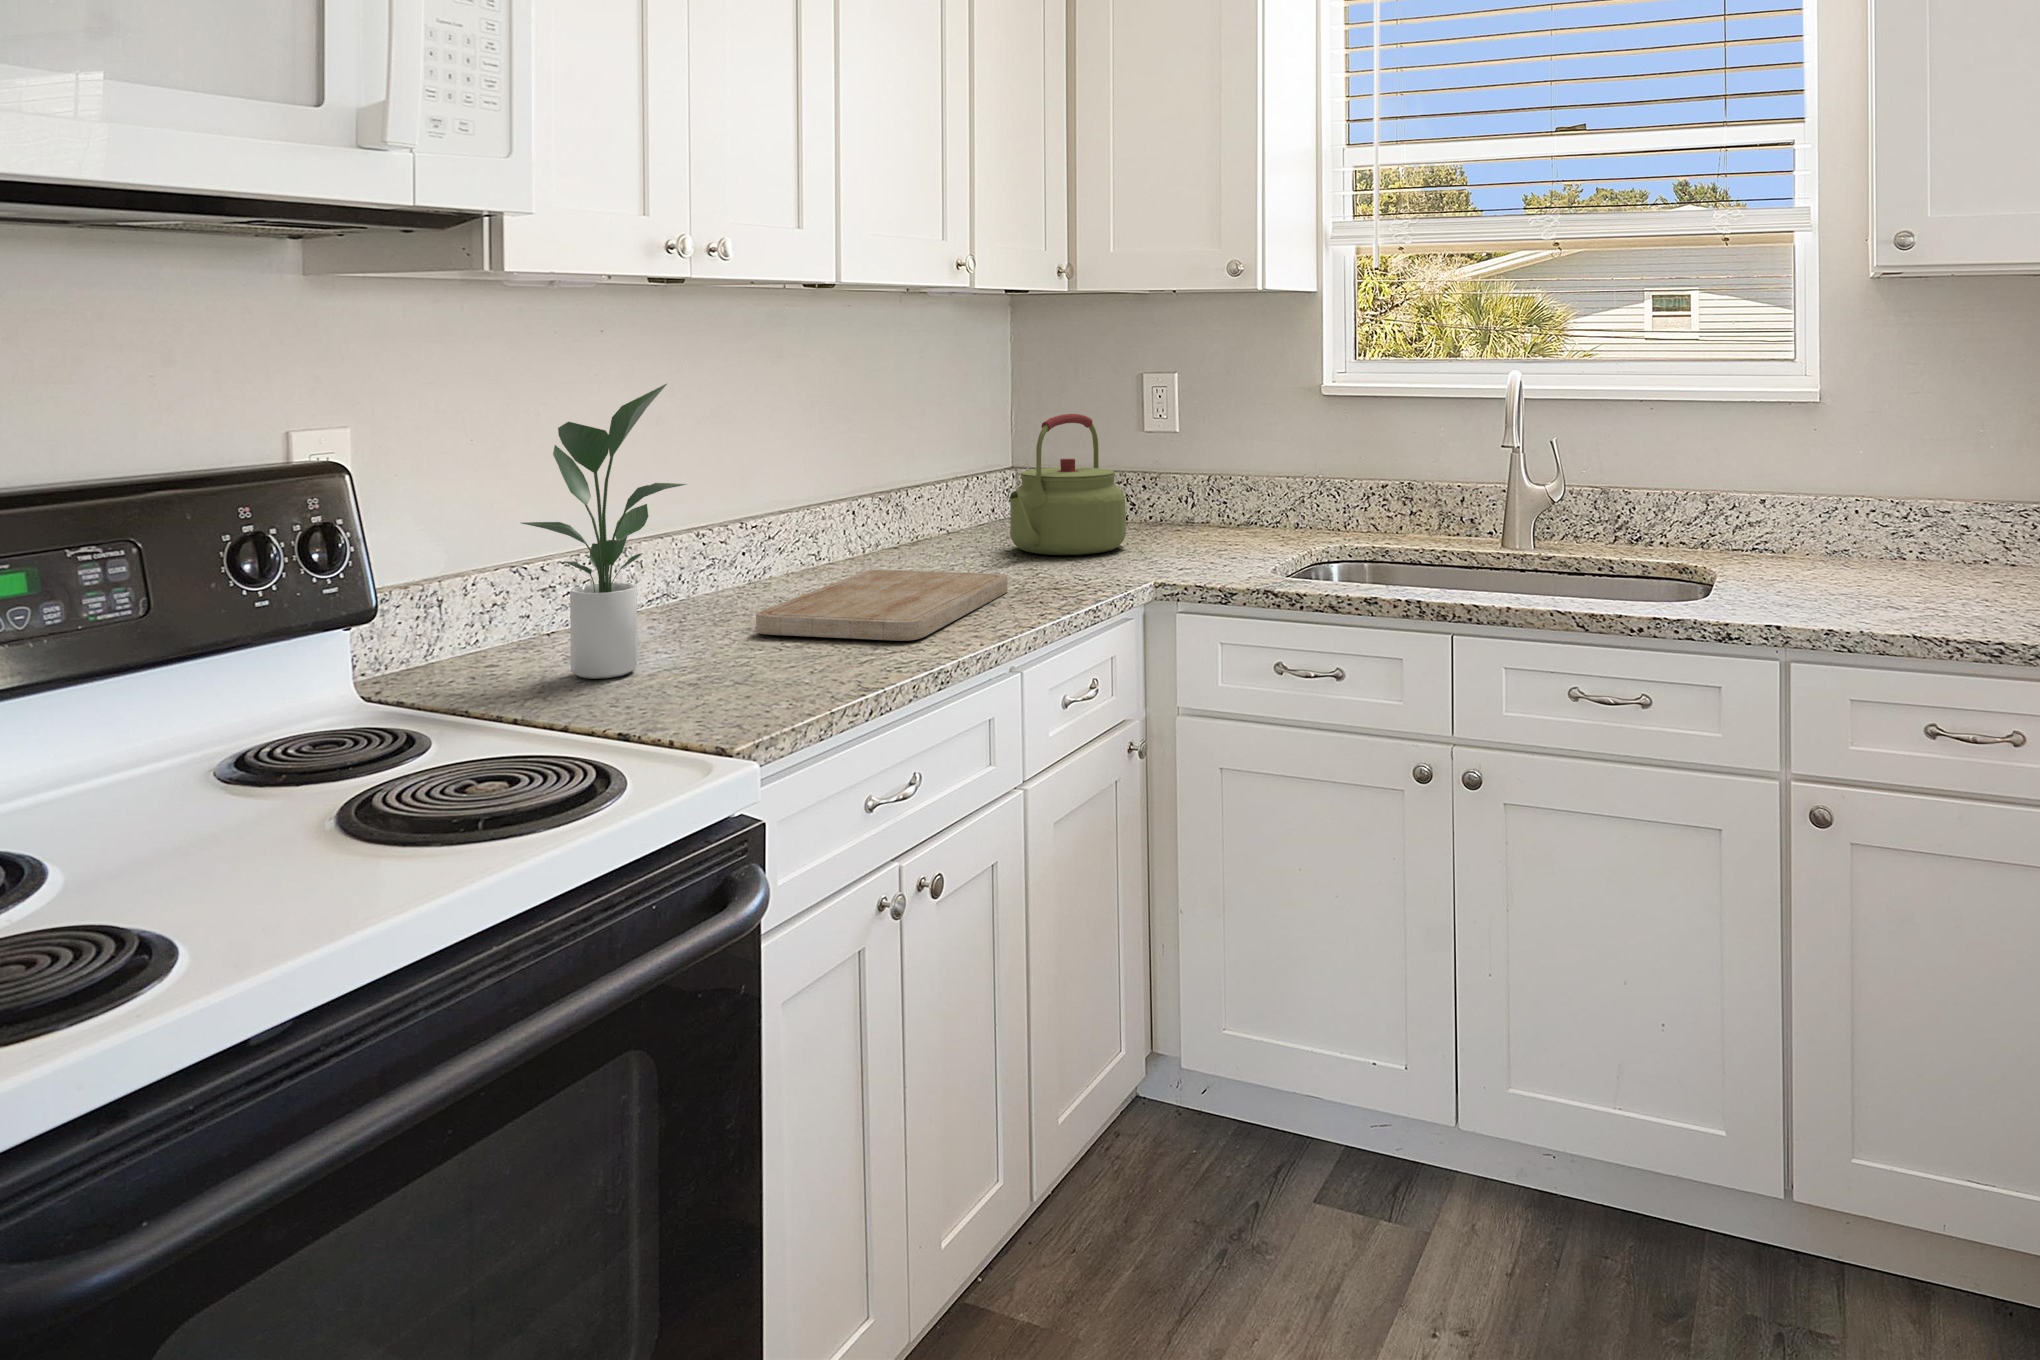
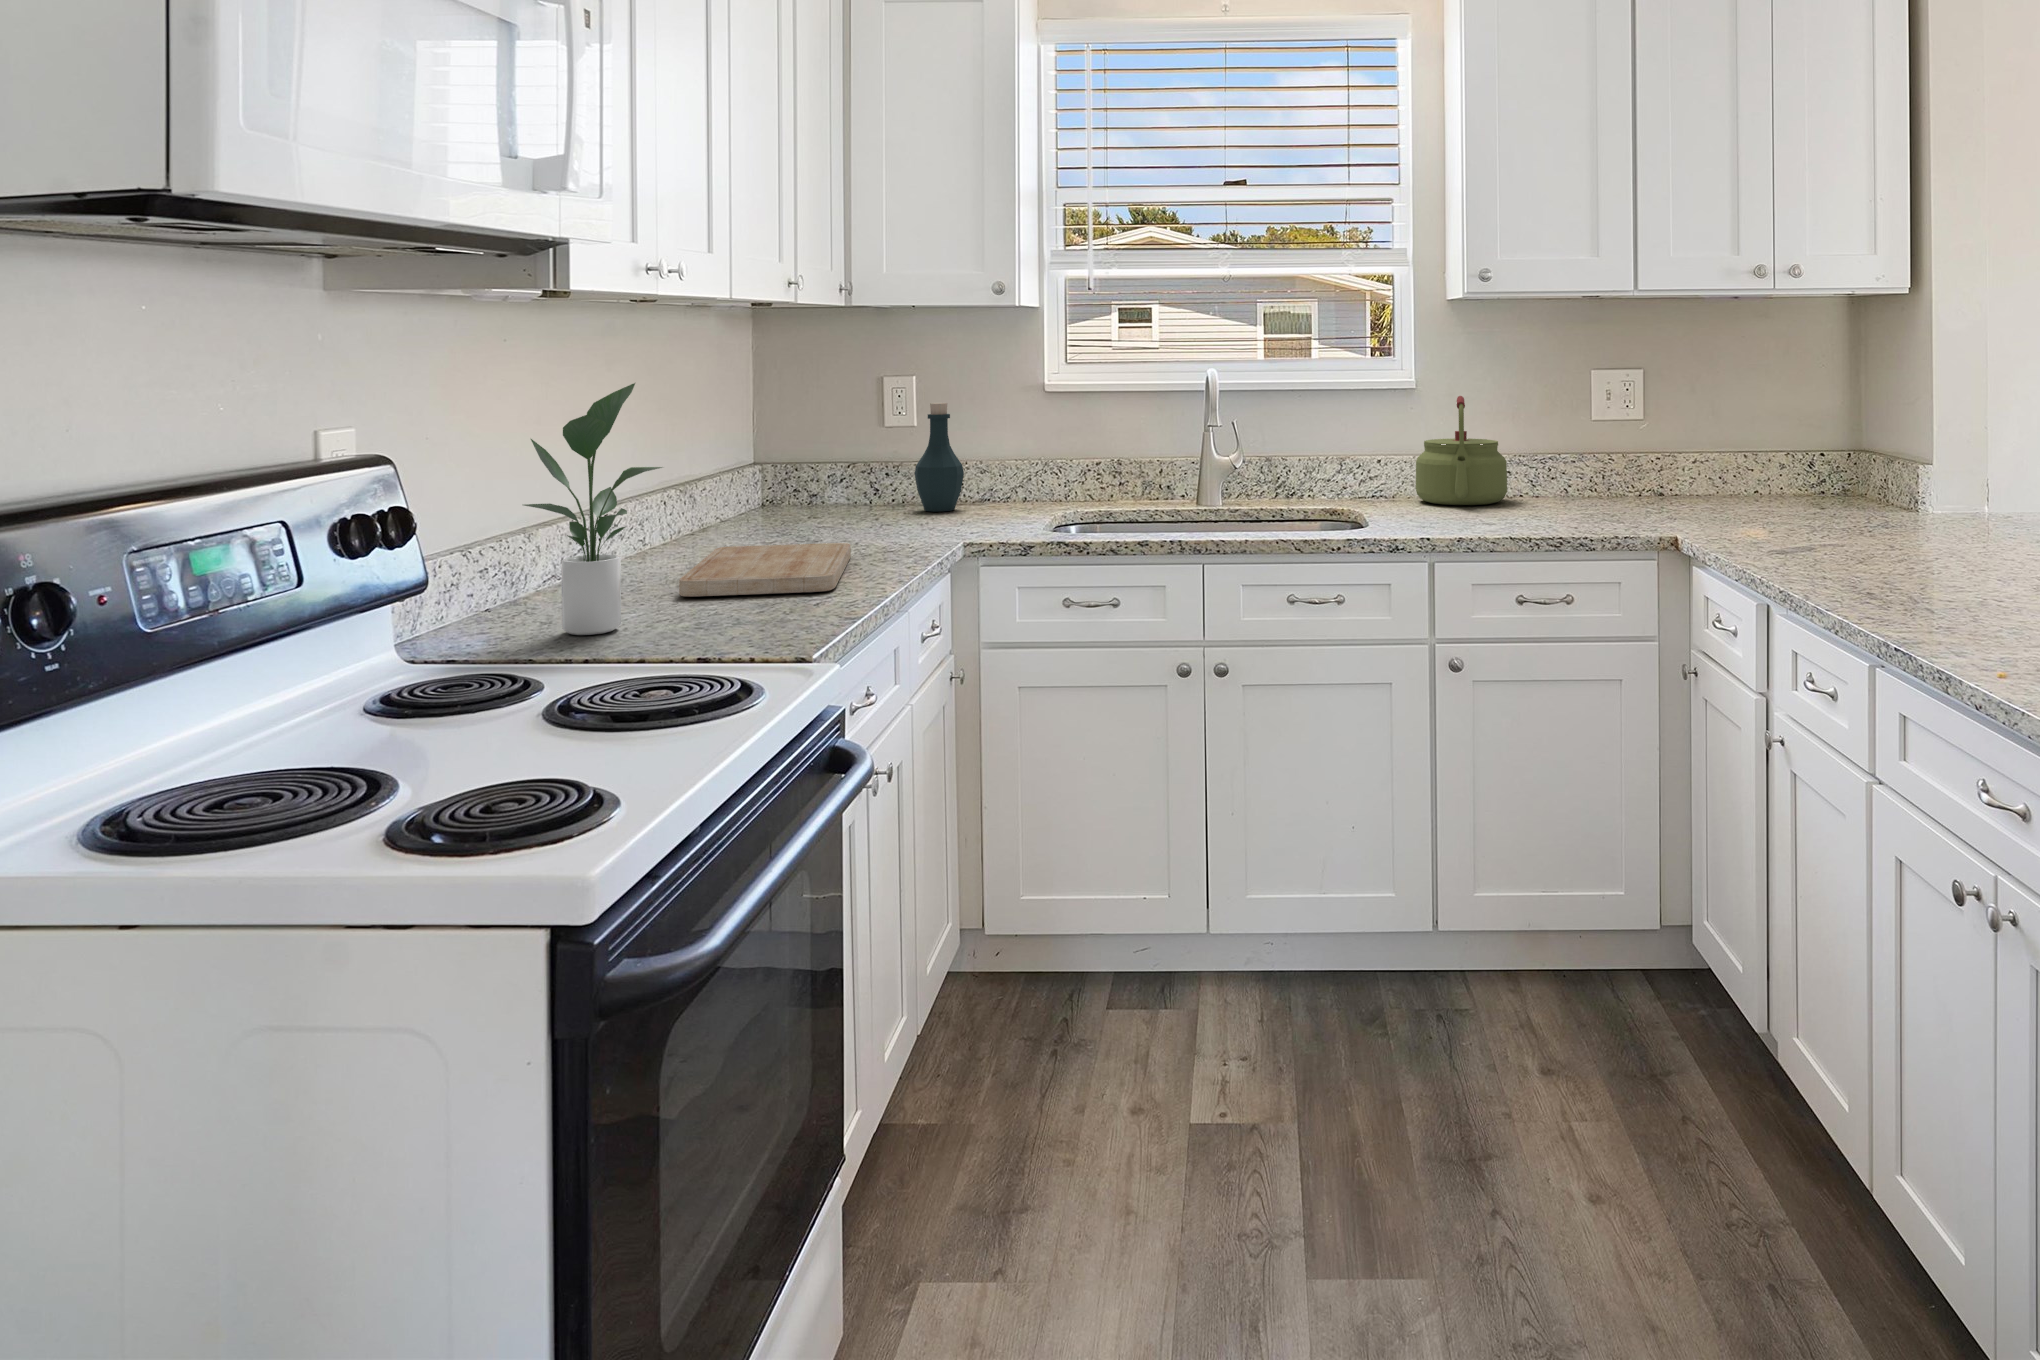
bottle: none [1161,406,1216,535] -> present [915,403,964,512]
kettle: present [1009,414,1126,555] -> present [1416,396,1507,505]

